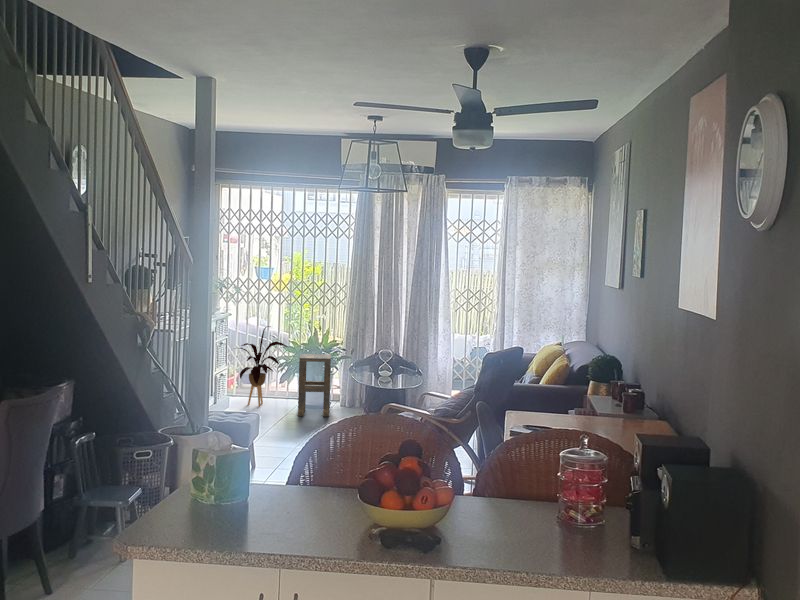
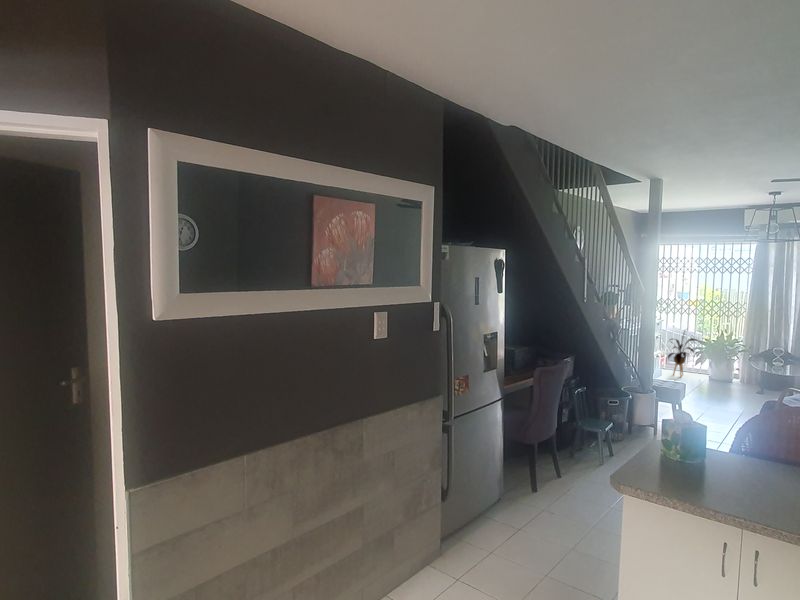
side table: present [298,354,331,416] -> none [707,348,733,390]

